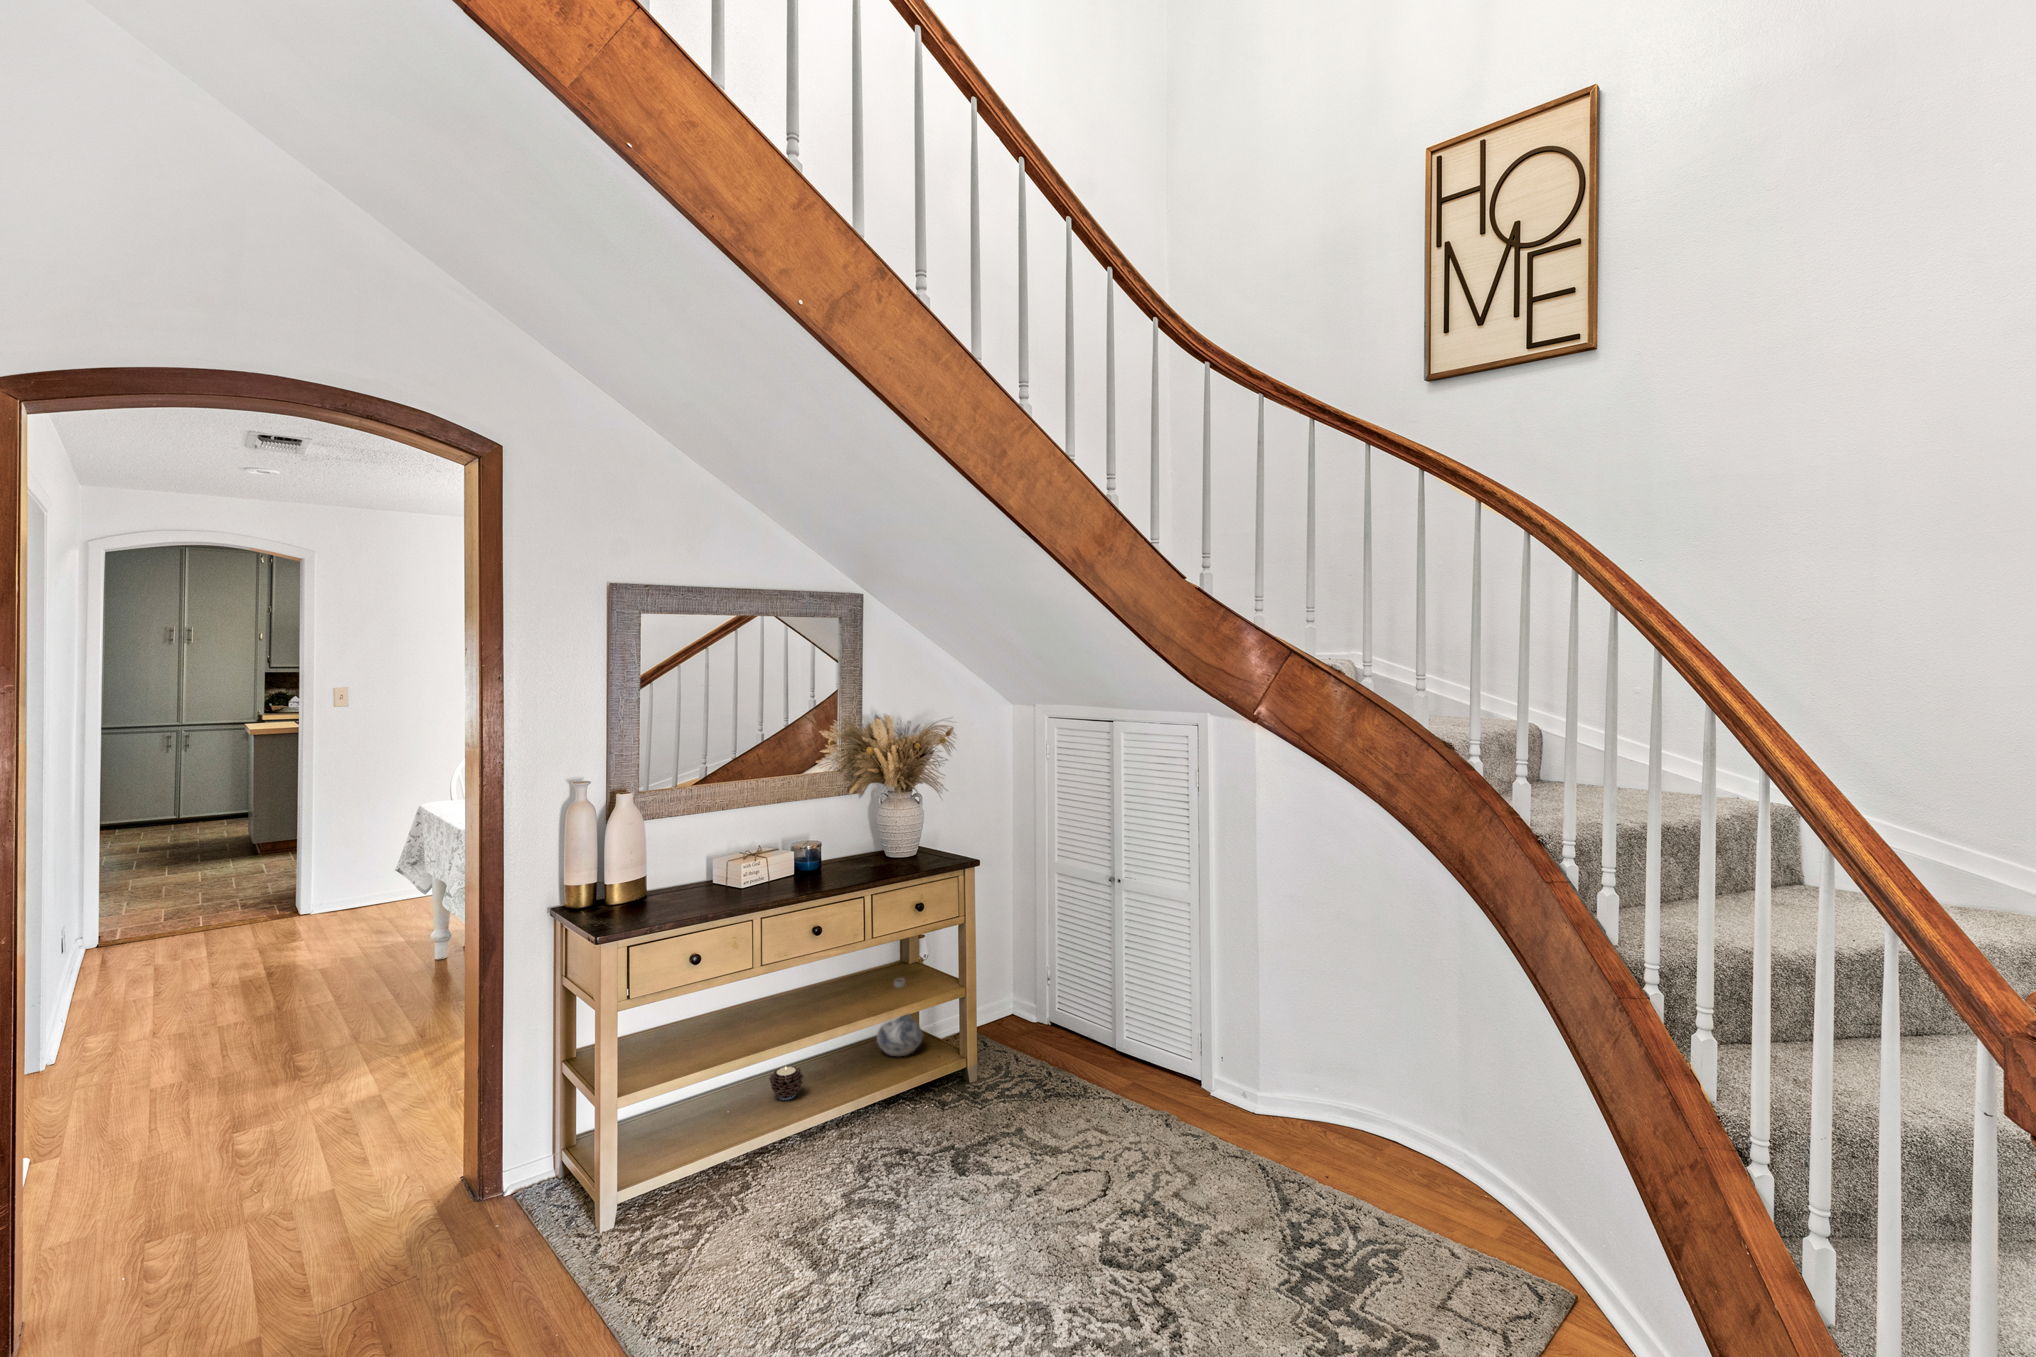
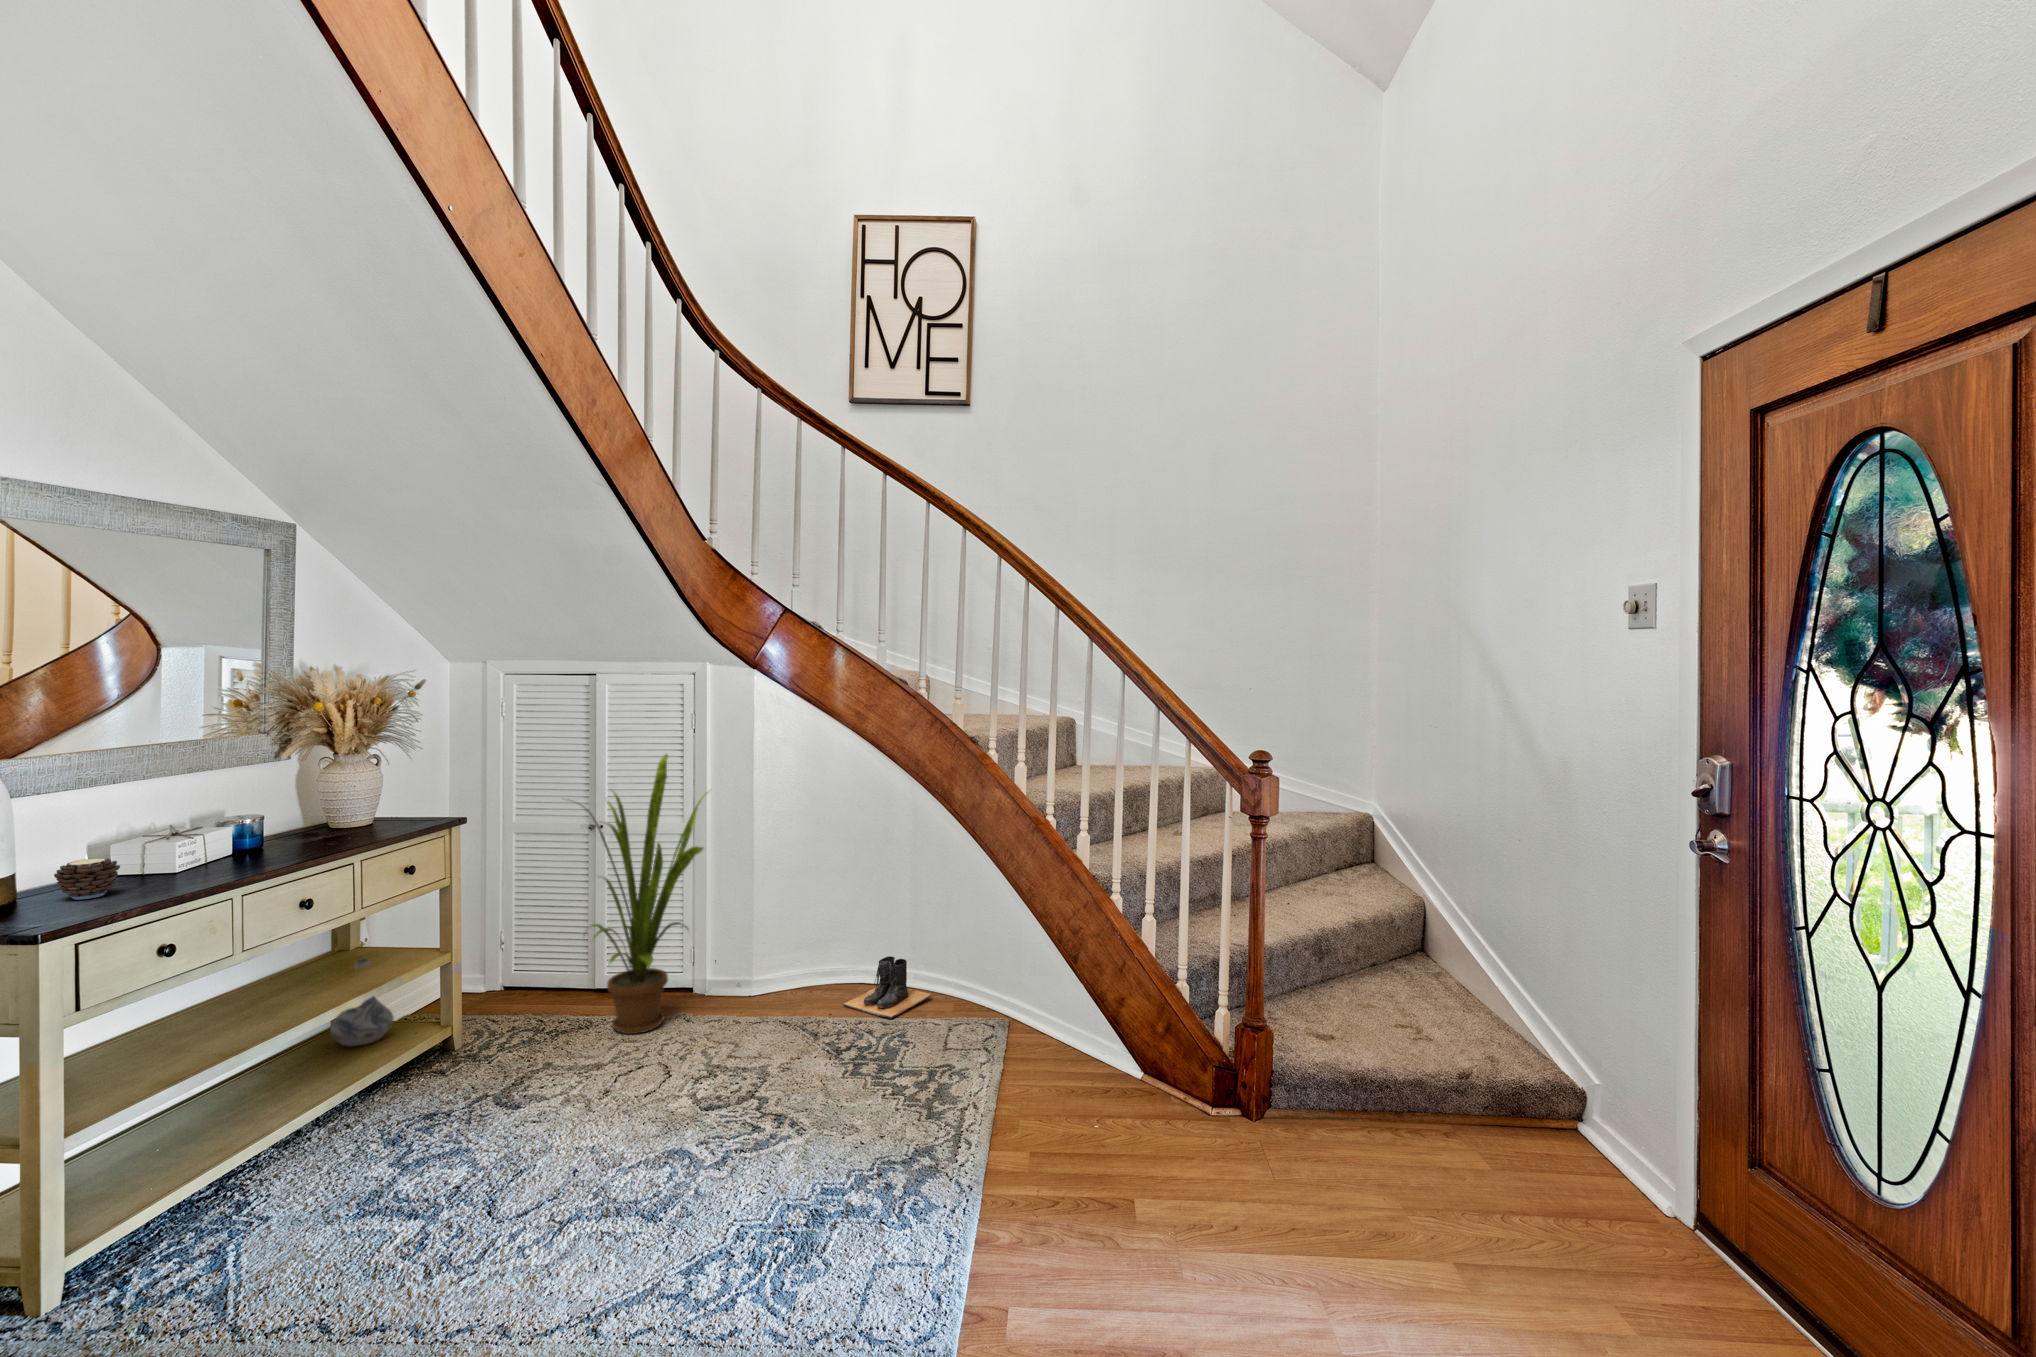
house plant: none [1057,816,1203,1123] -> present [568,754,707,1034]
candle: present [769,1066,804,1100] -> present [54,854,120,900]
boots: none [1347,1124,1475,1217] -> present [843,956,932,1018]

